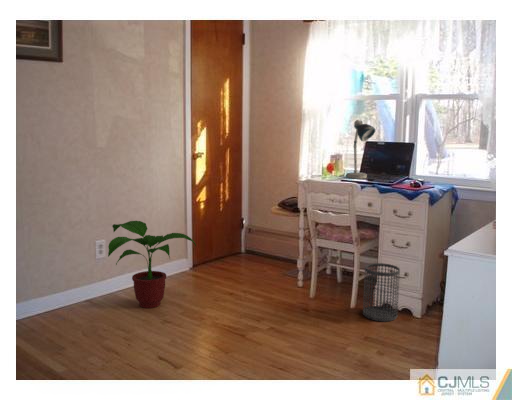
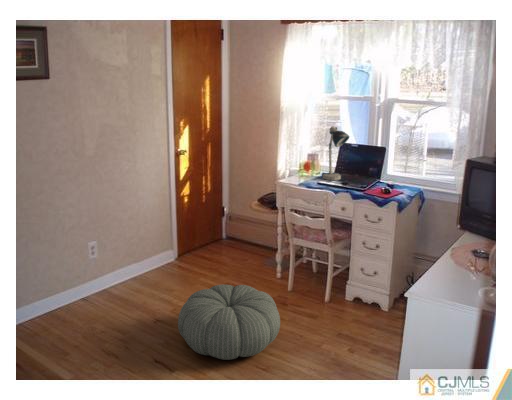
potted plant: present [108,221,196,308] -> none [100,224,182,307]
wastebasket: present [363,263,400,321] -> none [336,263,370,317]
pouf: none [189,281,301,355] -> present [178,285,280,360]

